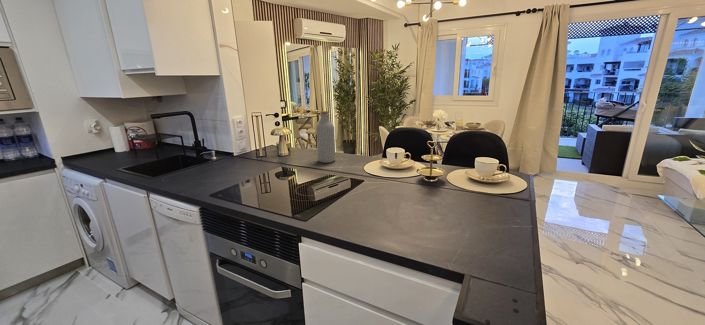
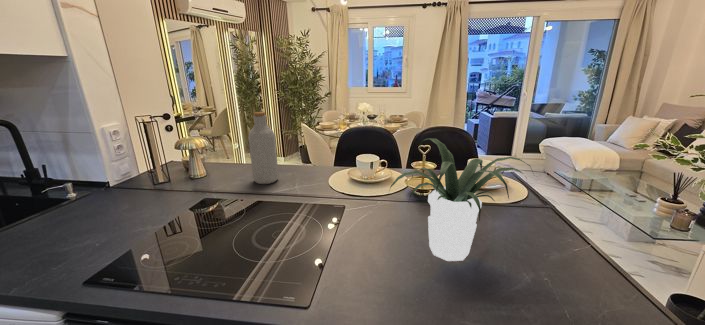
potted plant: none [374,131,478,217] -> present [390,139,530,261]

